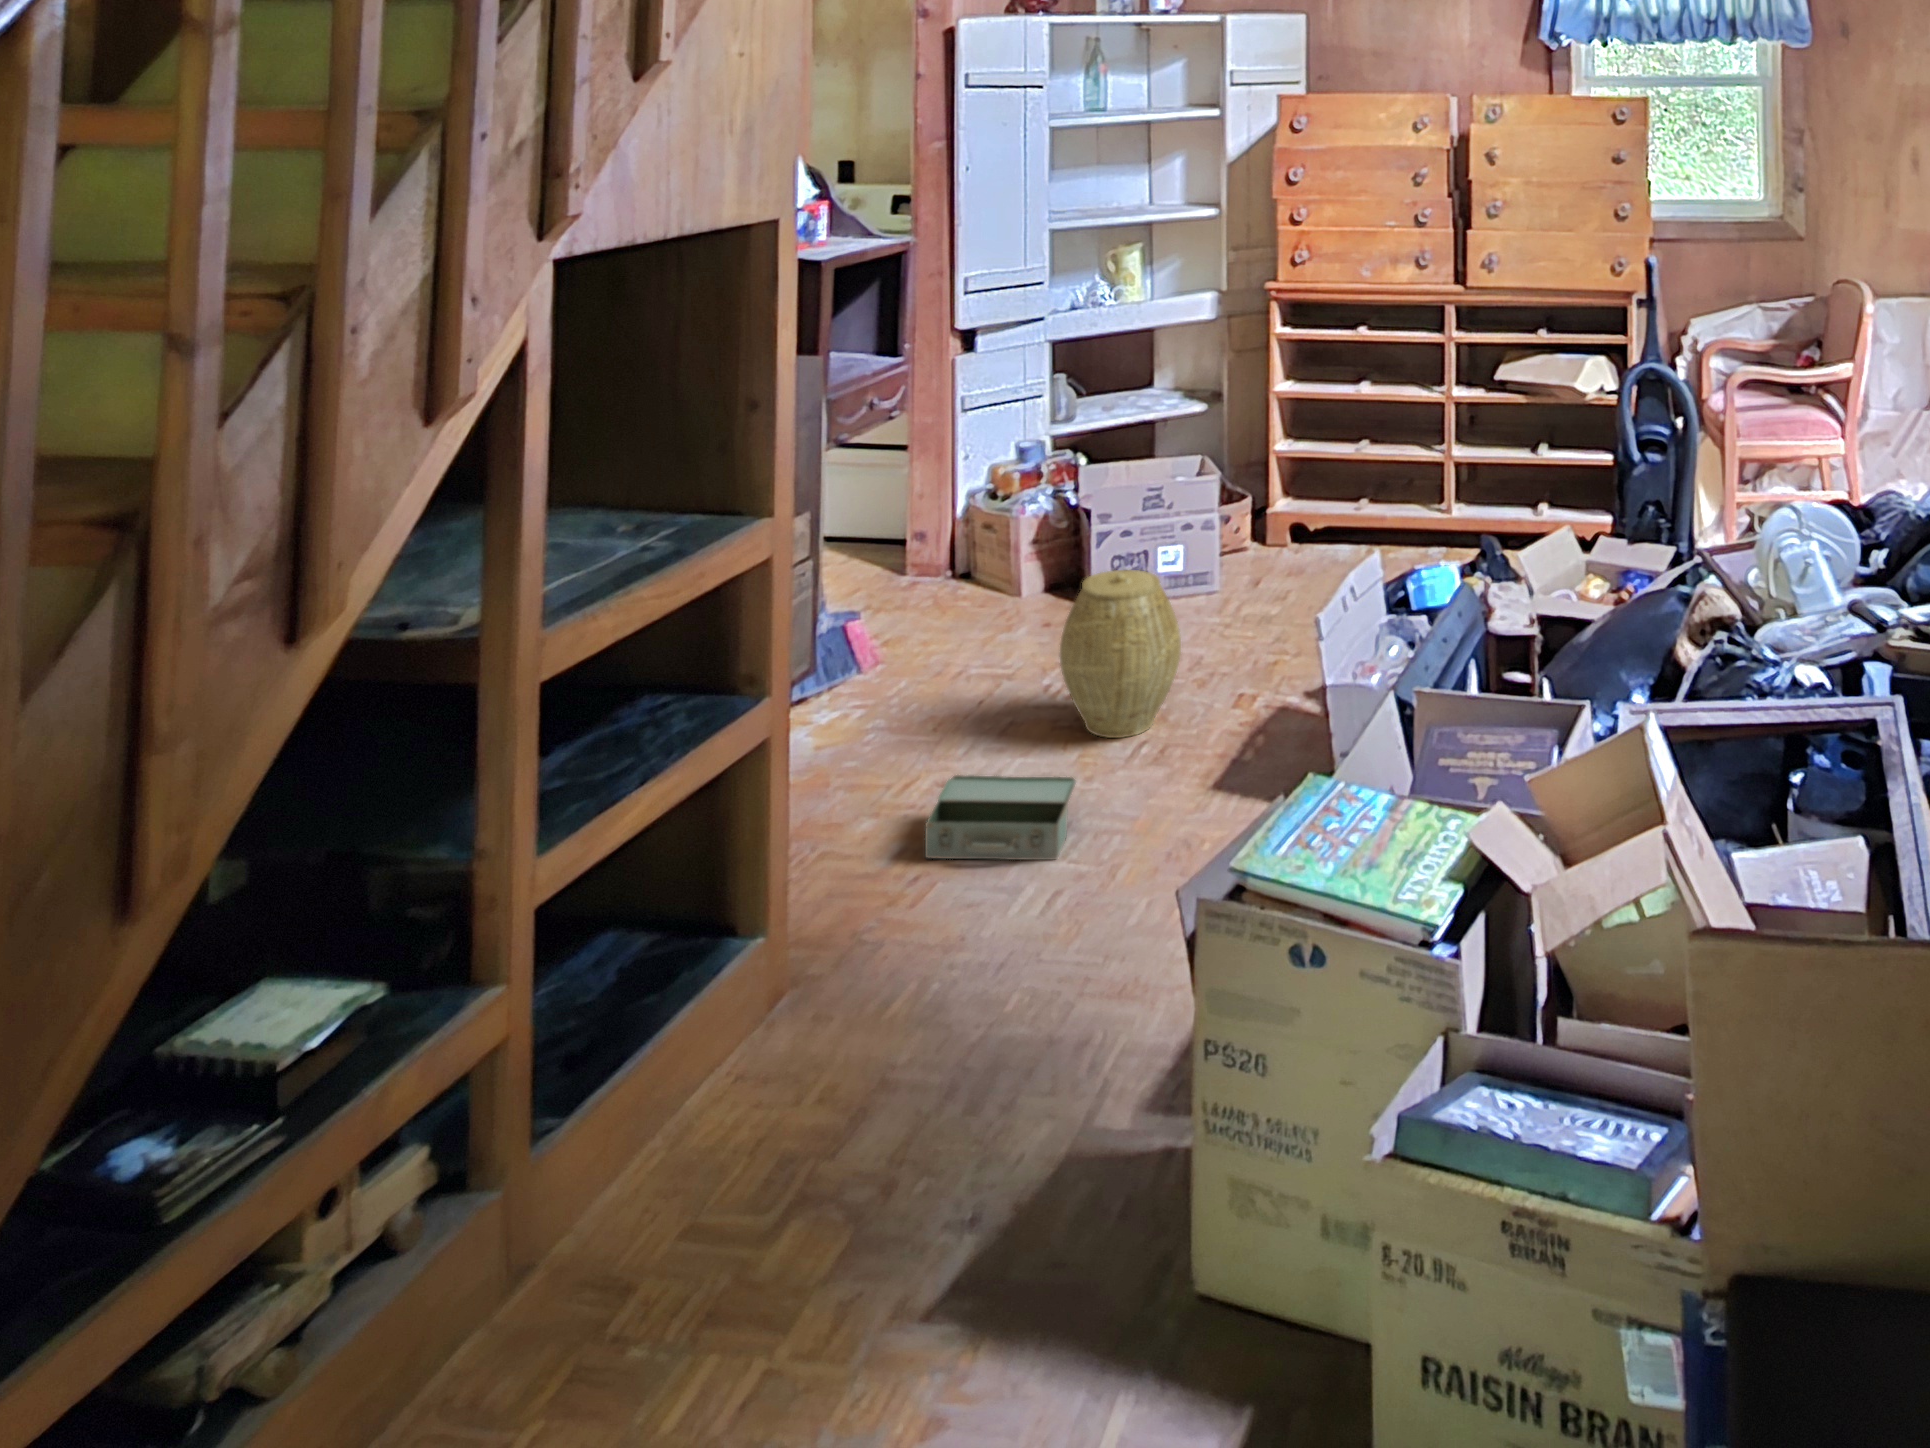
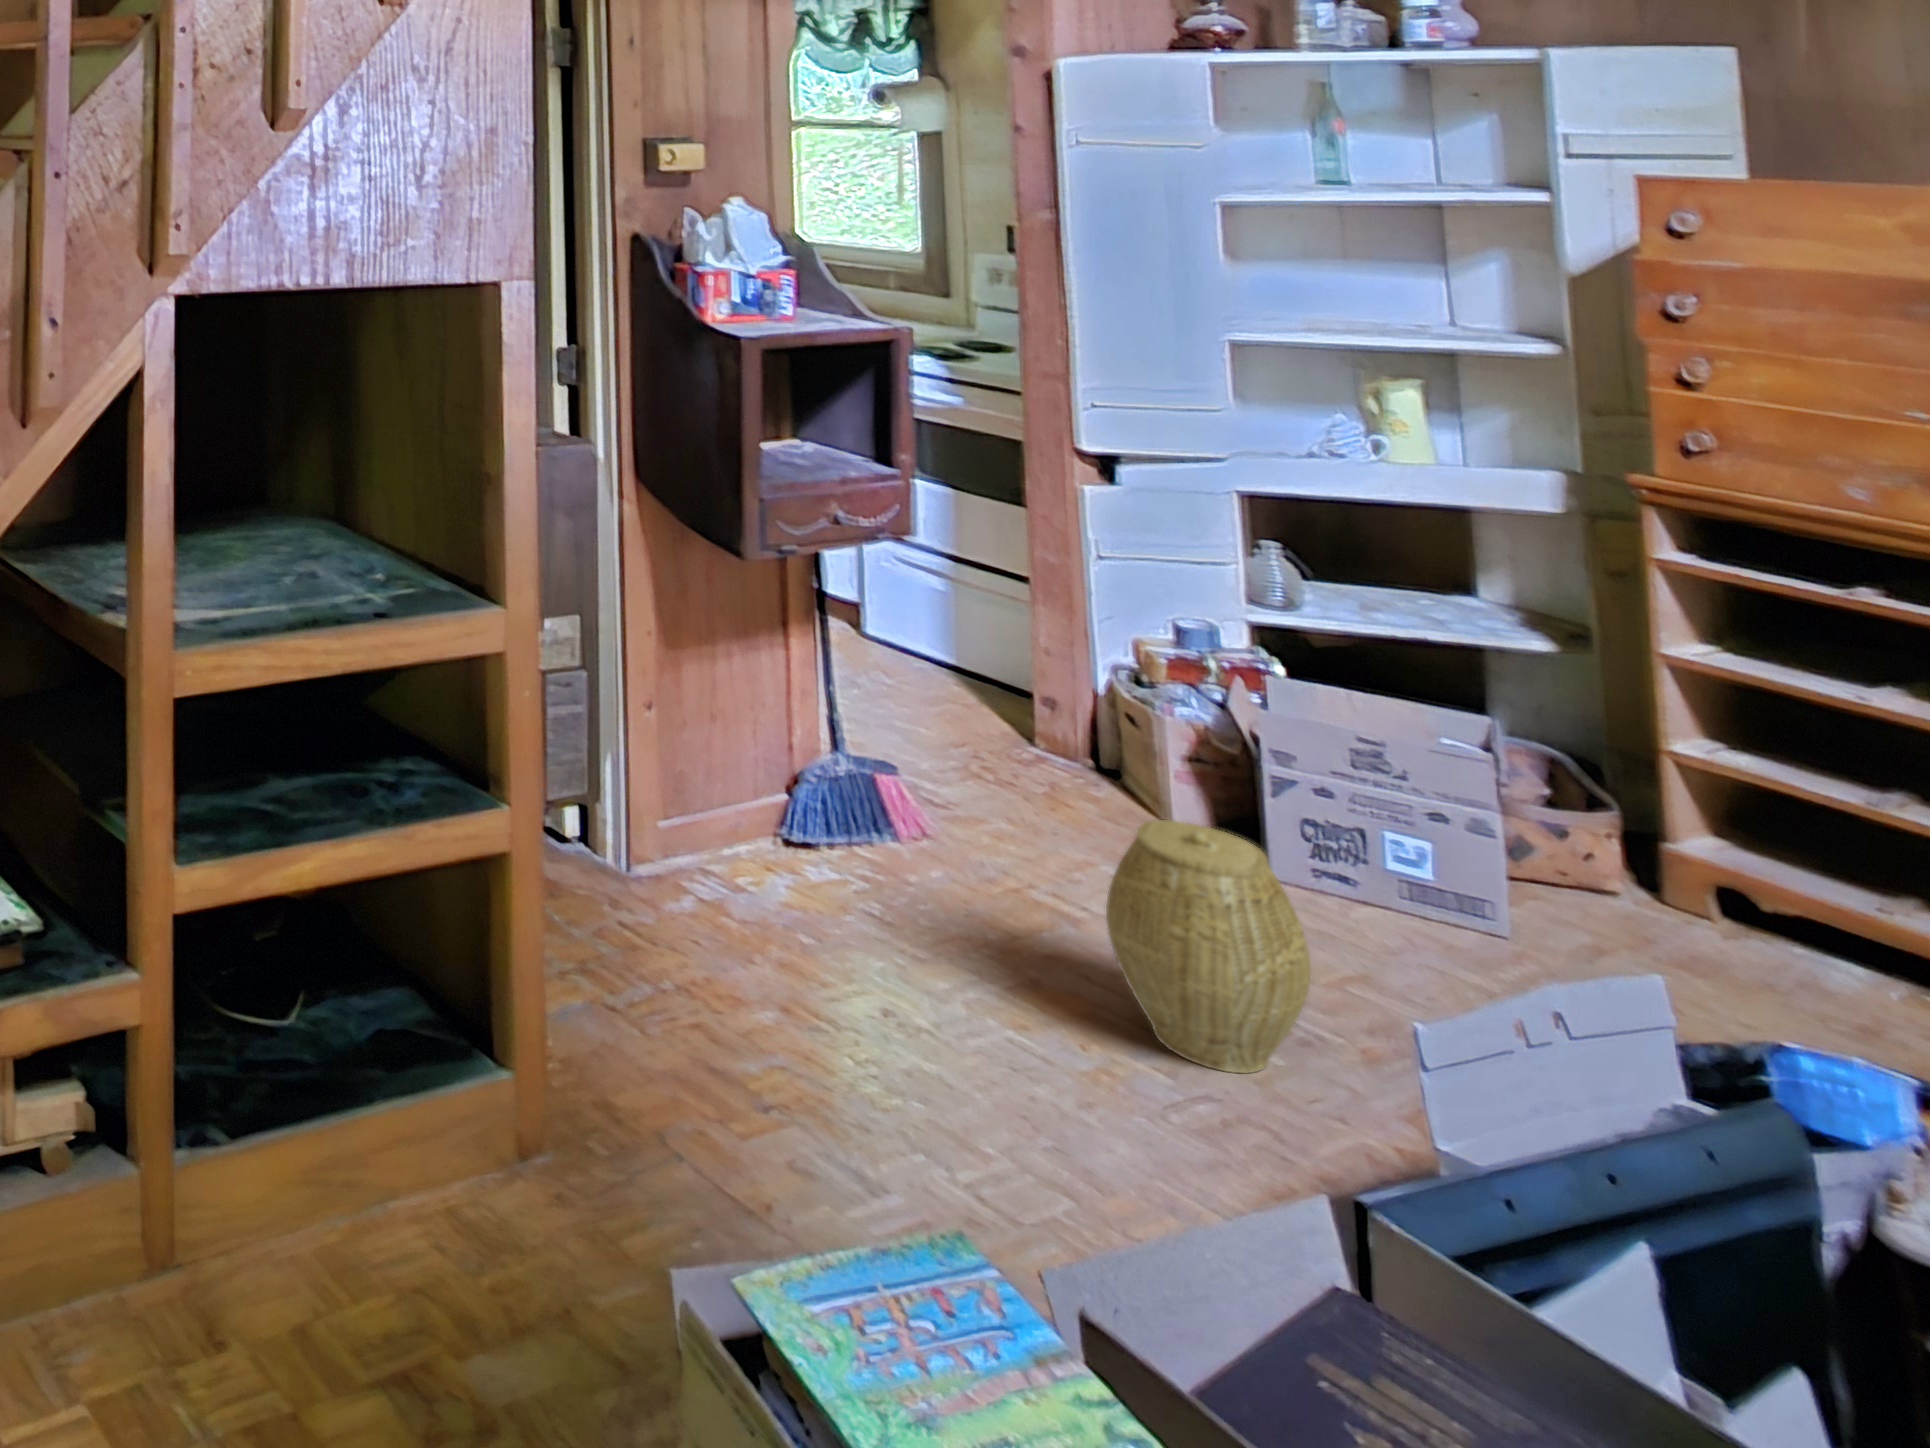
toolbox: present [925,775,1076,860] -> none [833,1003,1064,1180]

